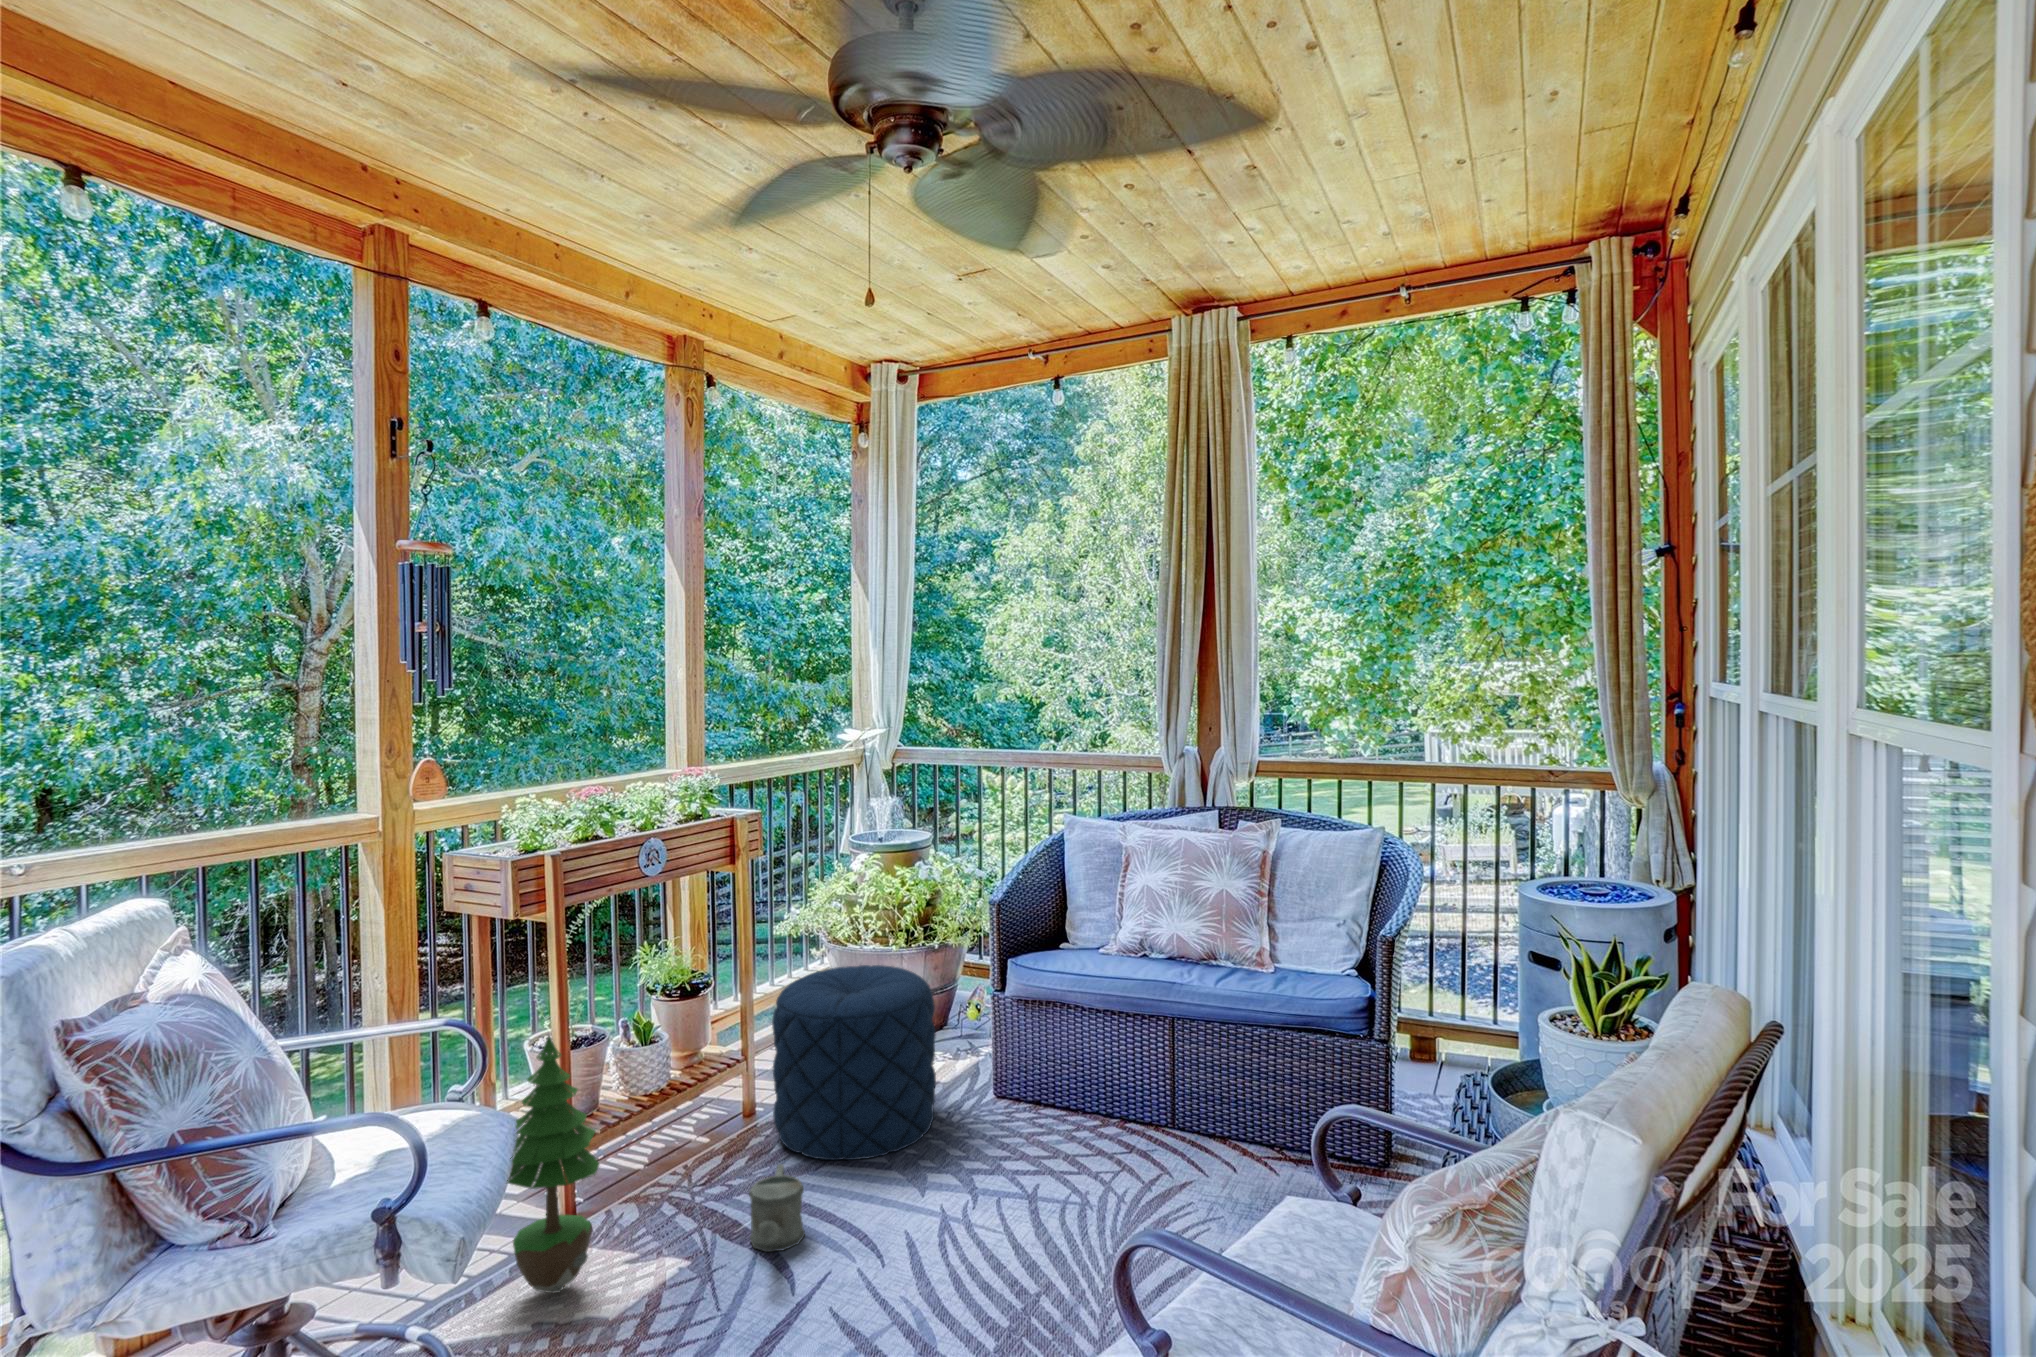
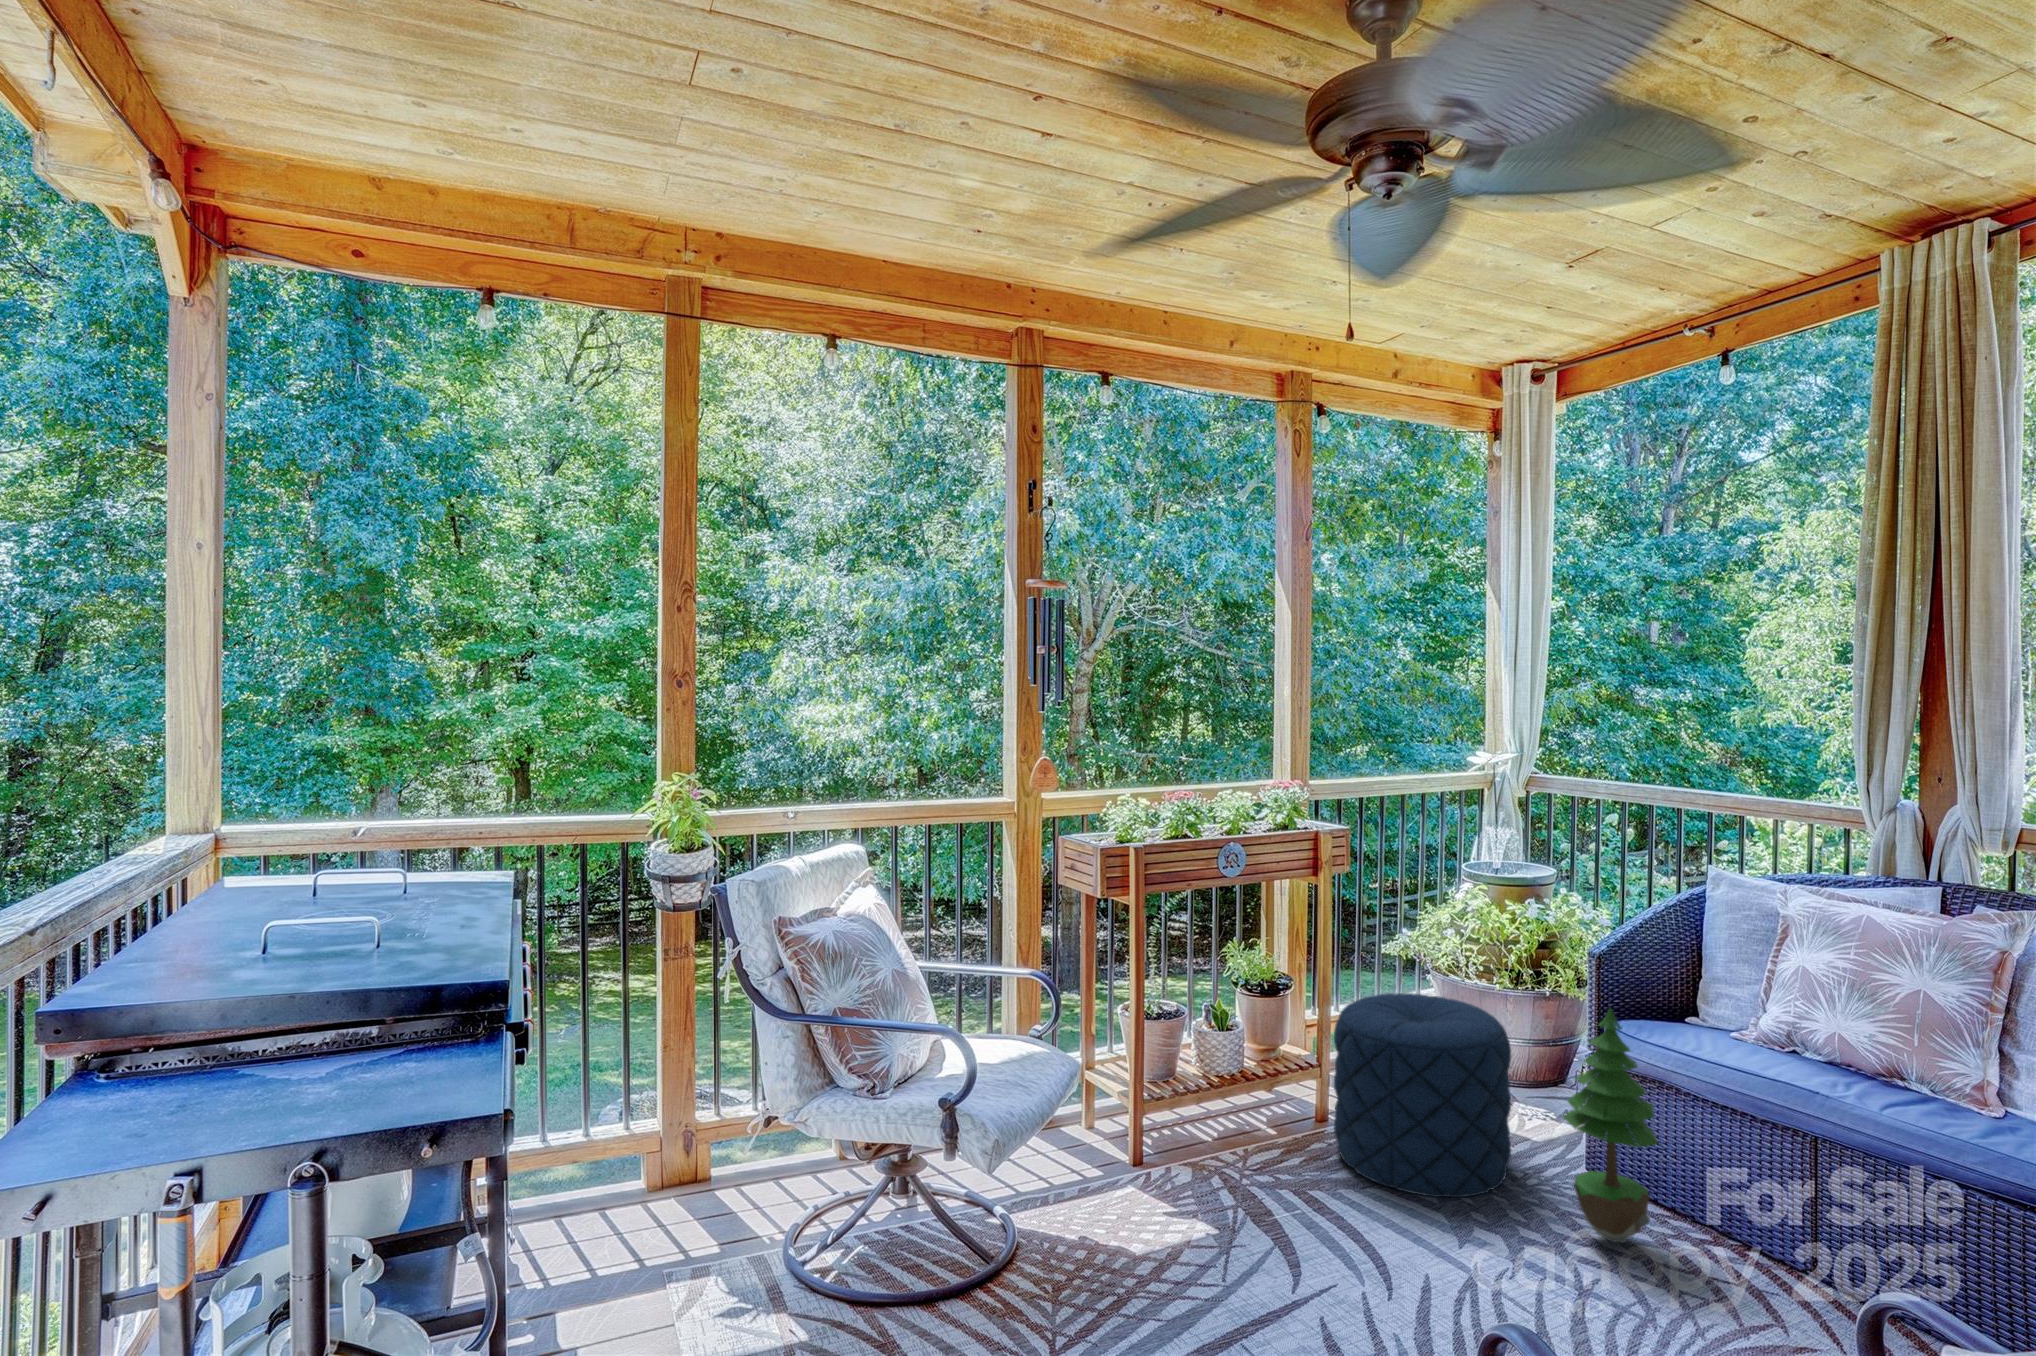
potted tree: present [507,1036,599,1293] -> present [1563,1008,1658,1243]
watering can: present [749,1164,805,1252] -> none [1268,1170,1328,1253]

